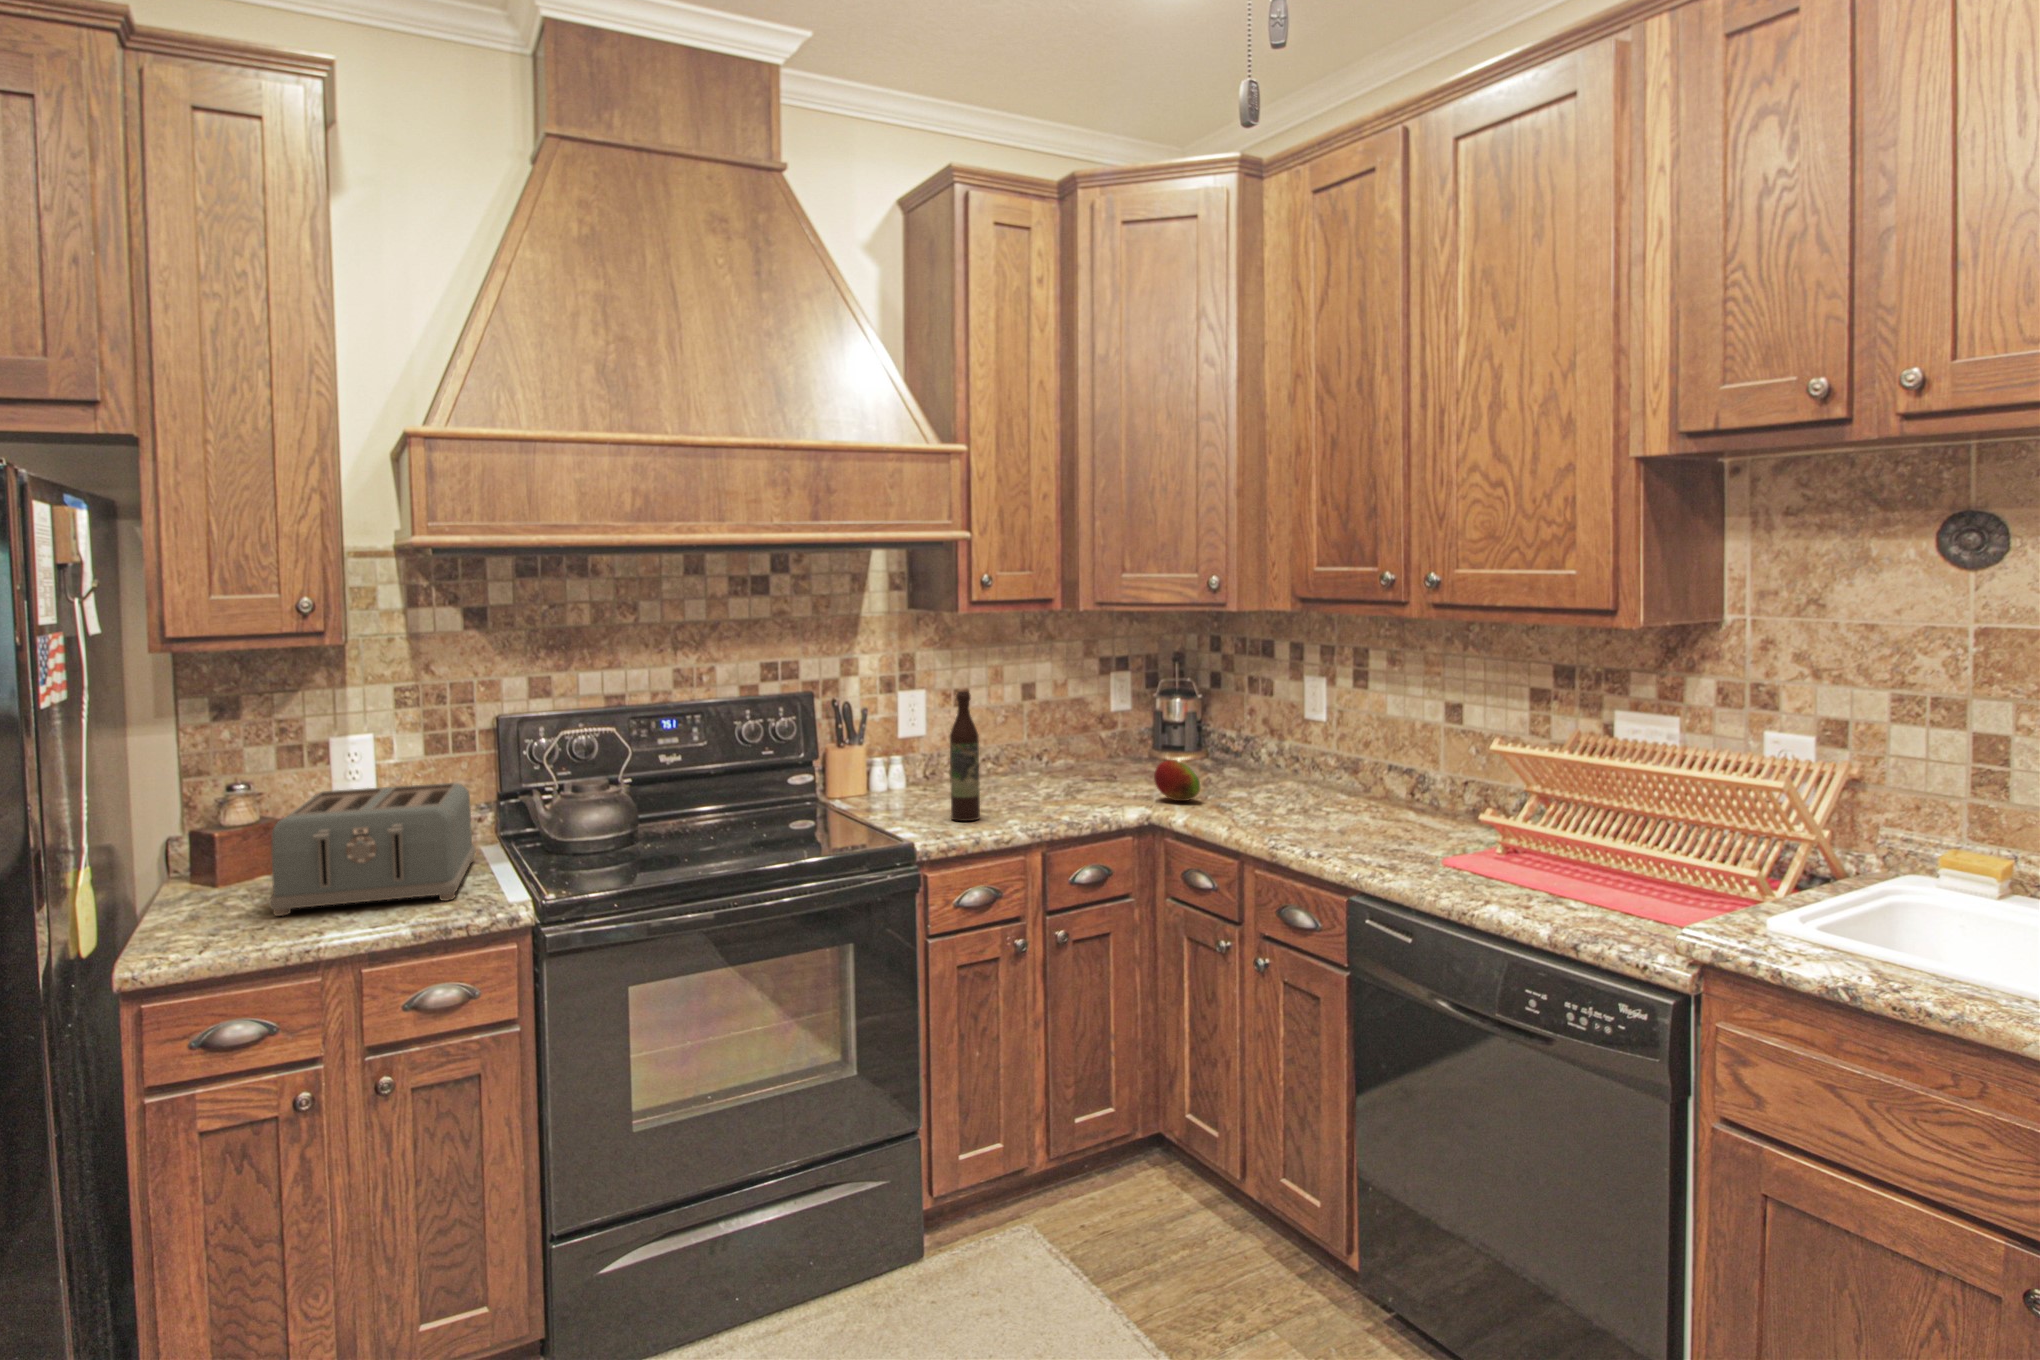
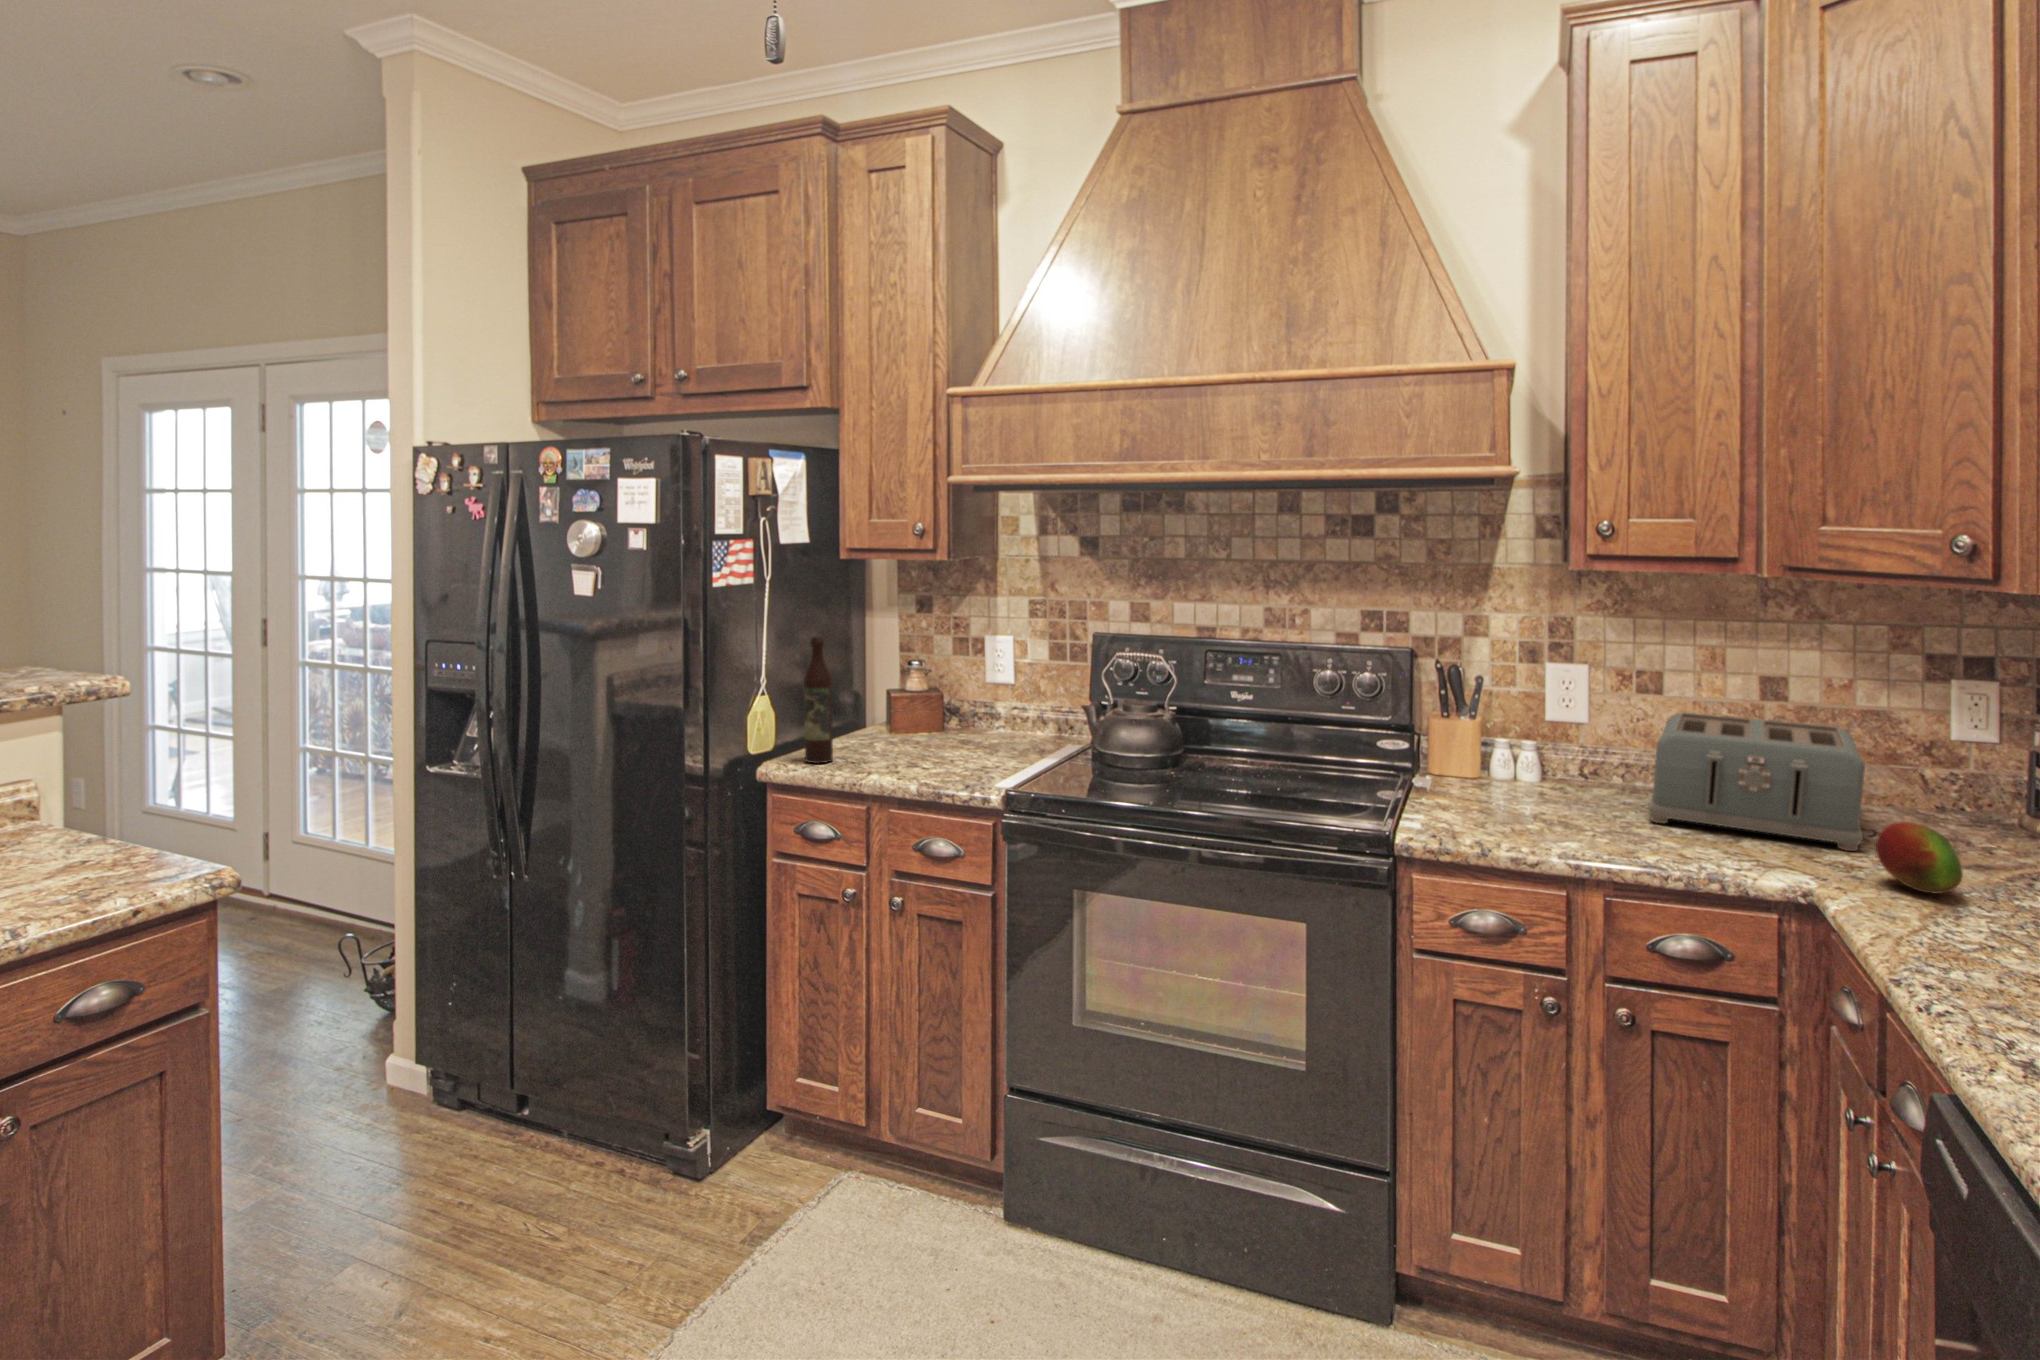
wine bottle: present [950,691,980,821] -> present [804,636,833,763]
toaster: present [269,783,476,916] -> present [1648,713,1865,851]

